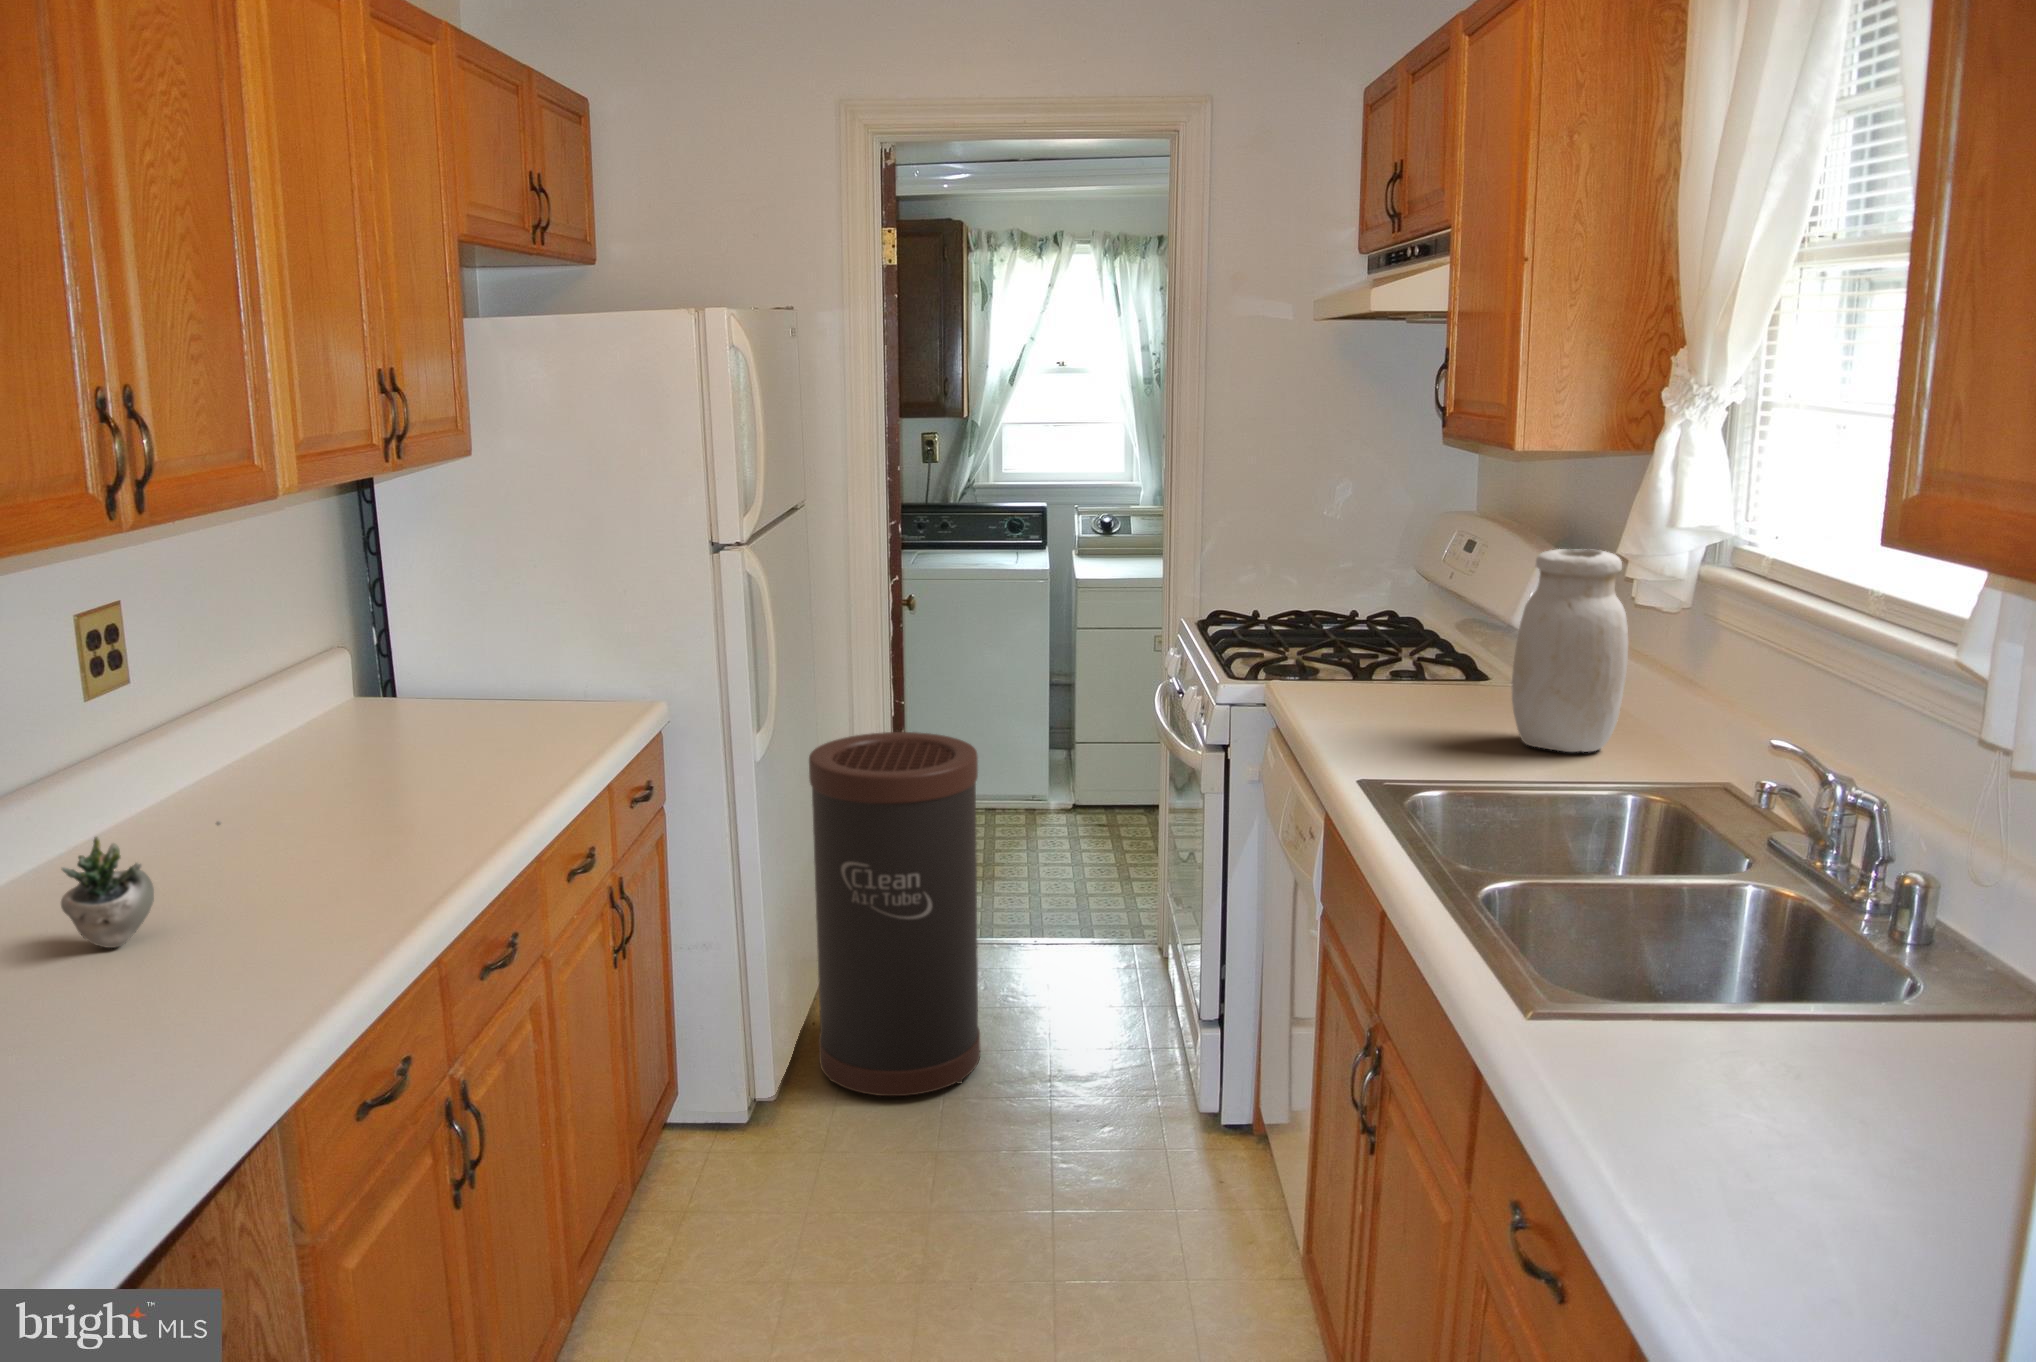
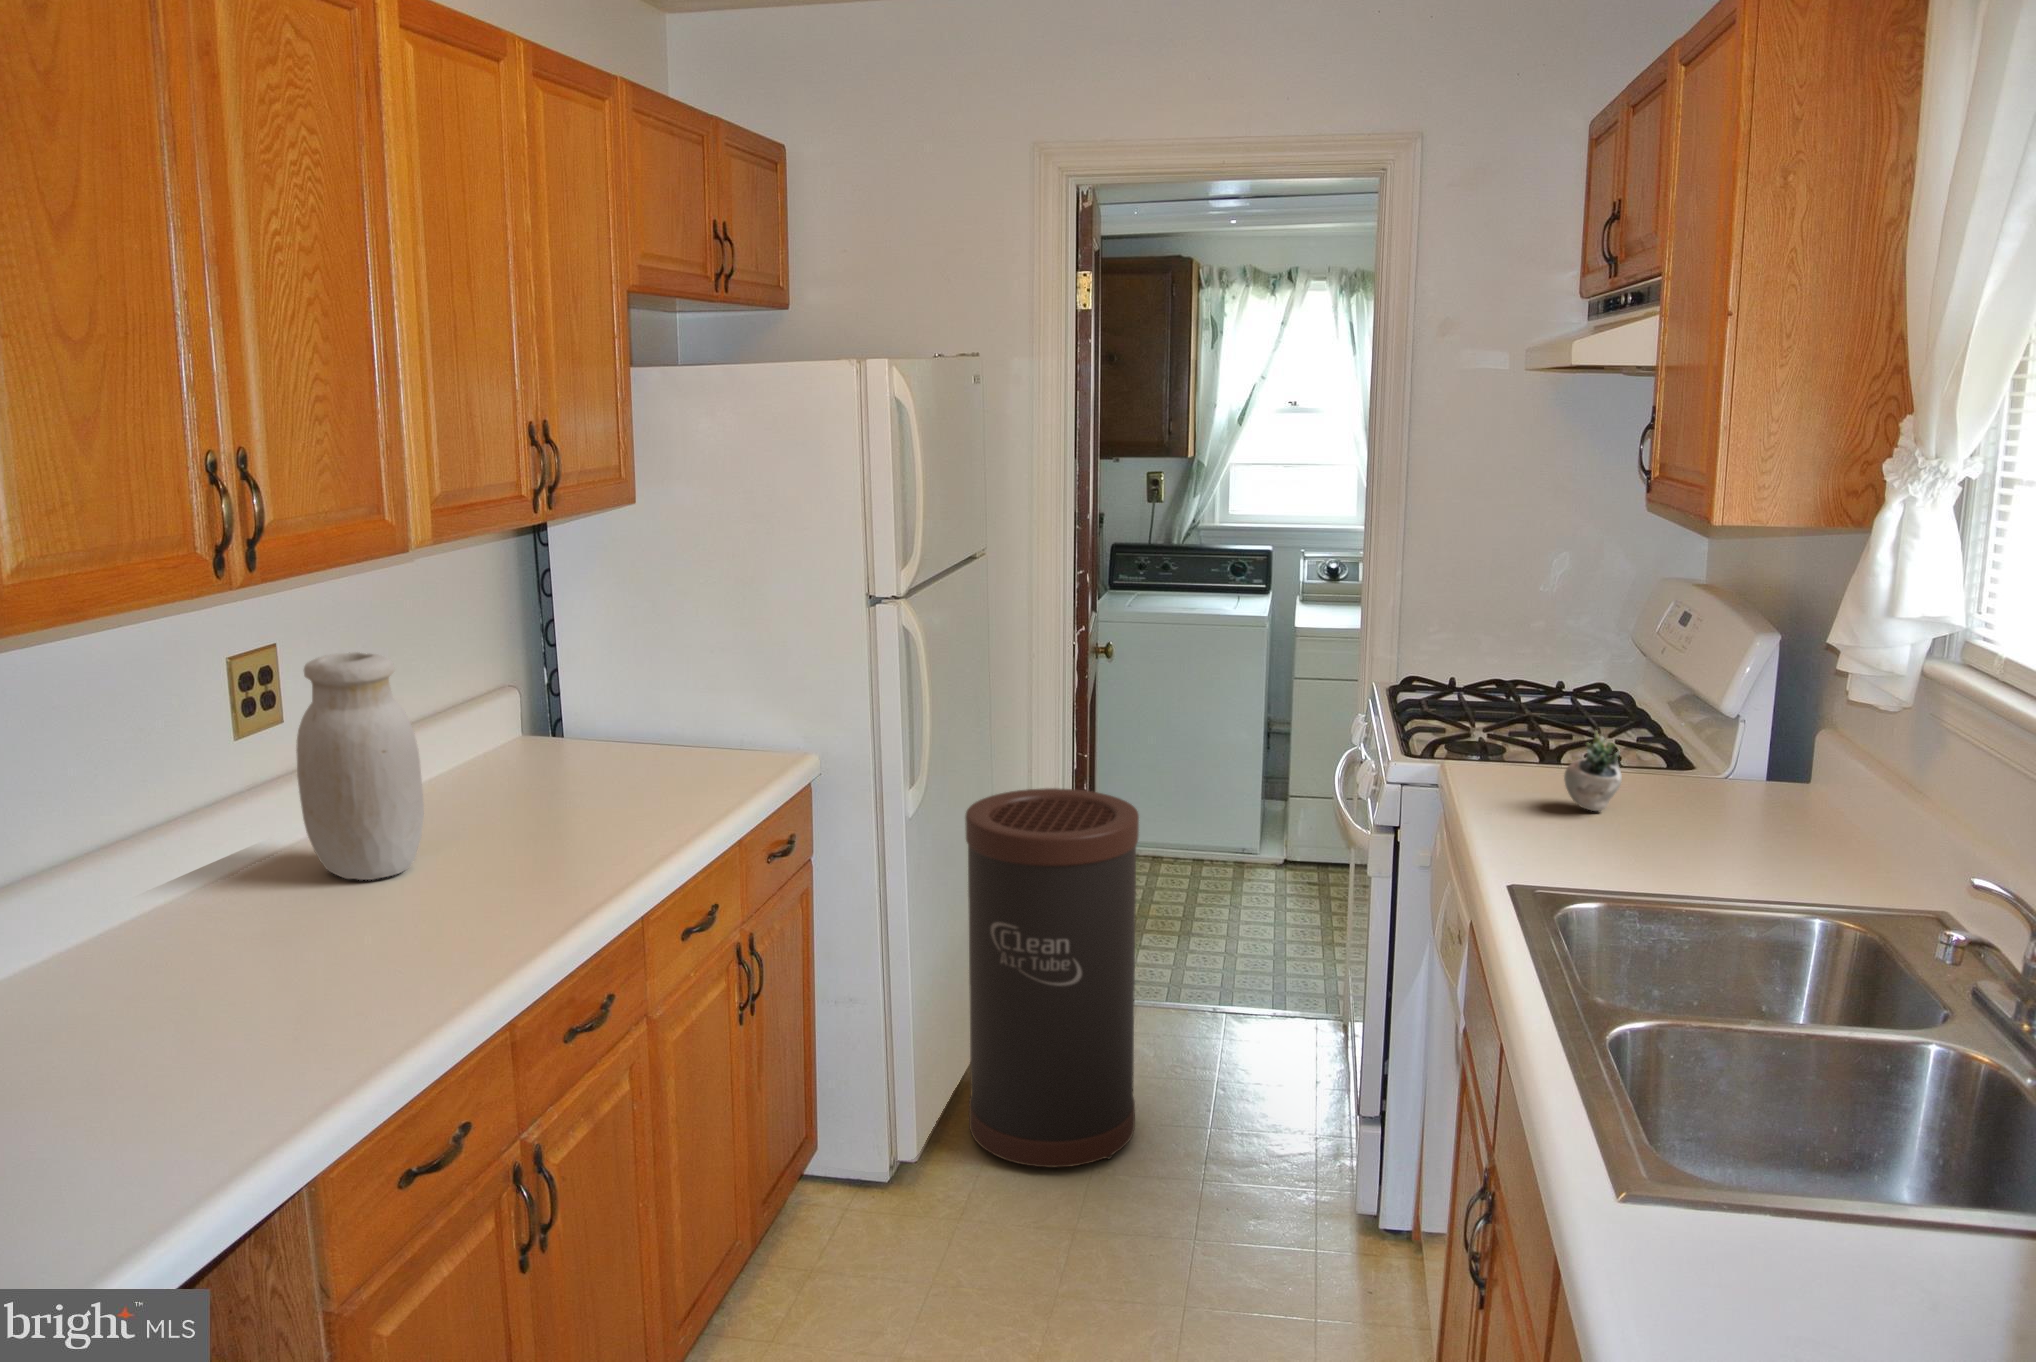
jar: present [1512,549,1628,752] -> present [296,652,424,880]
succulent plant: present [61,821,221,948] -> present [1564,723,1684,811]

